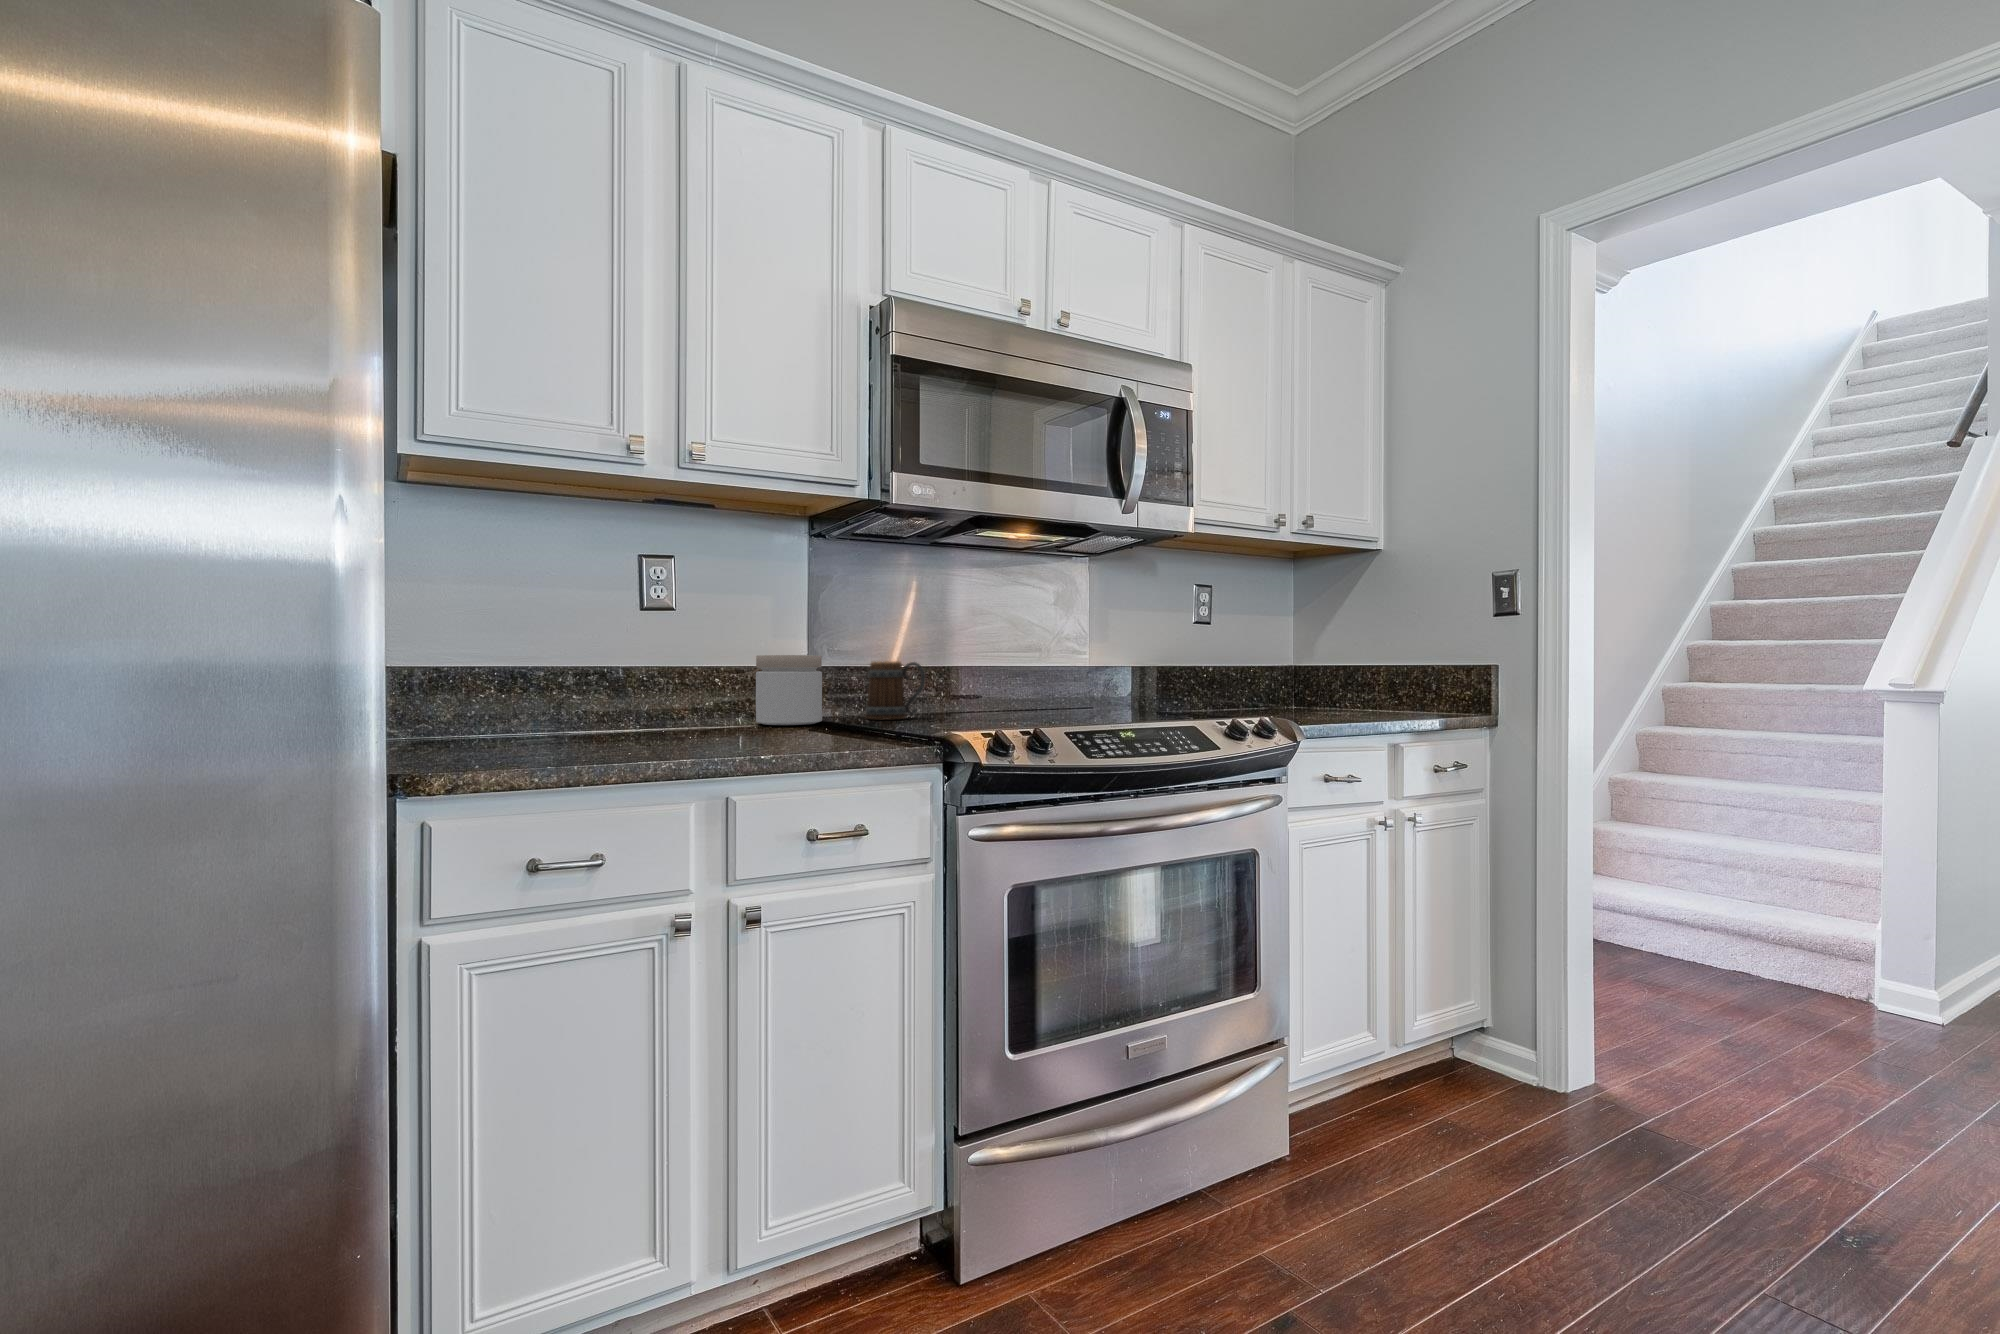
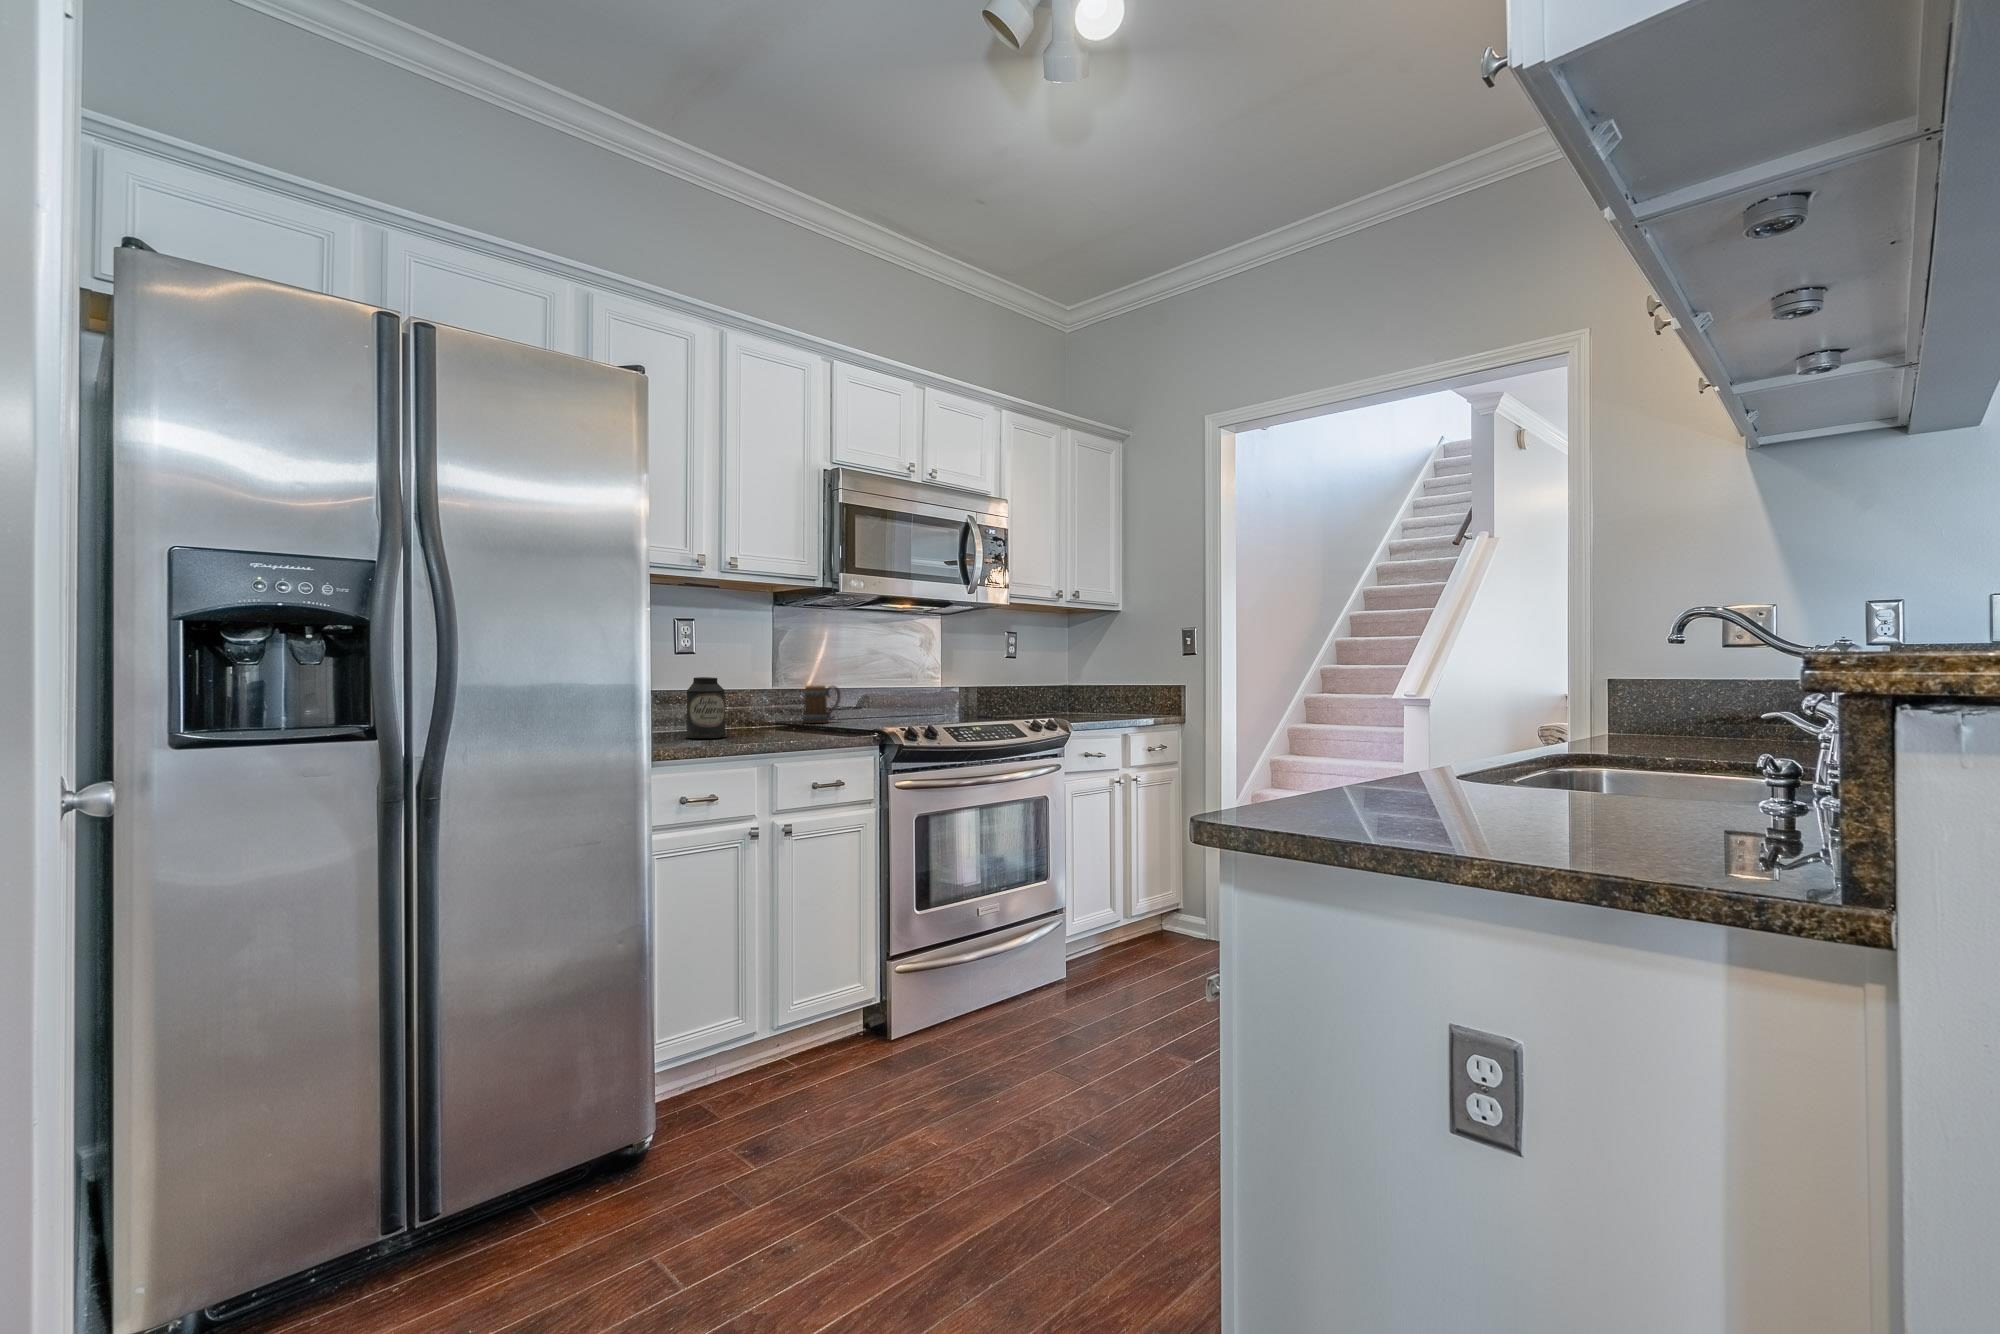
canister: none [622,643,689,745] -> present [687,677,725,738]
jar: present [756,655,822,725] -> none [737,682,780,727]

